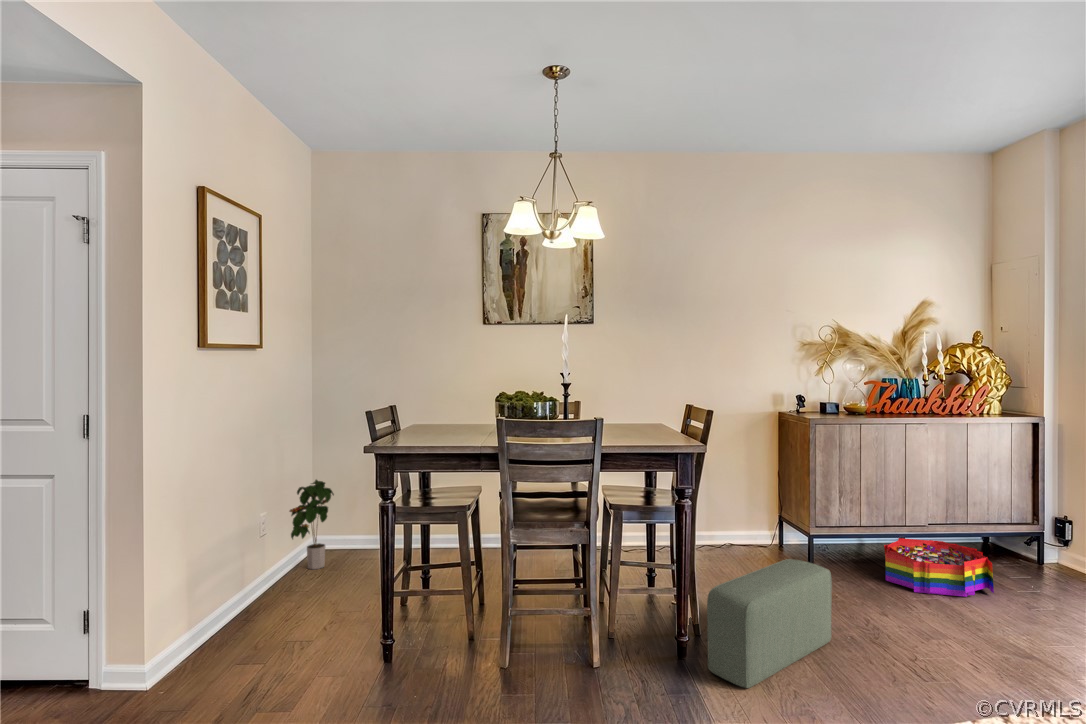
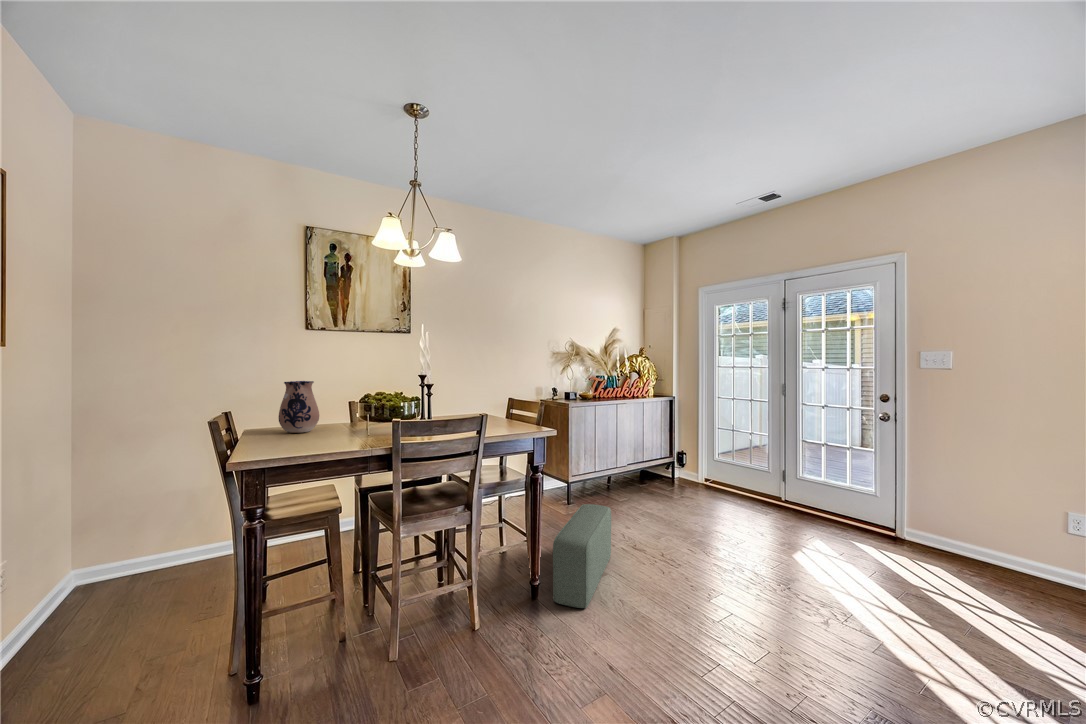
ceramic pitcher: none [432,379,468,430] -> present [279,381,319,433]
potted plant: present [290,480,334,569] -> none [49,502,114,611]
storage bin: present [884,538,994,597] -> none [609,476,668,511]

